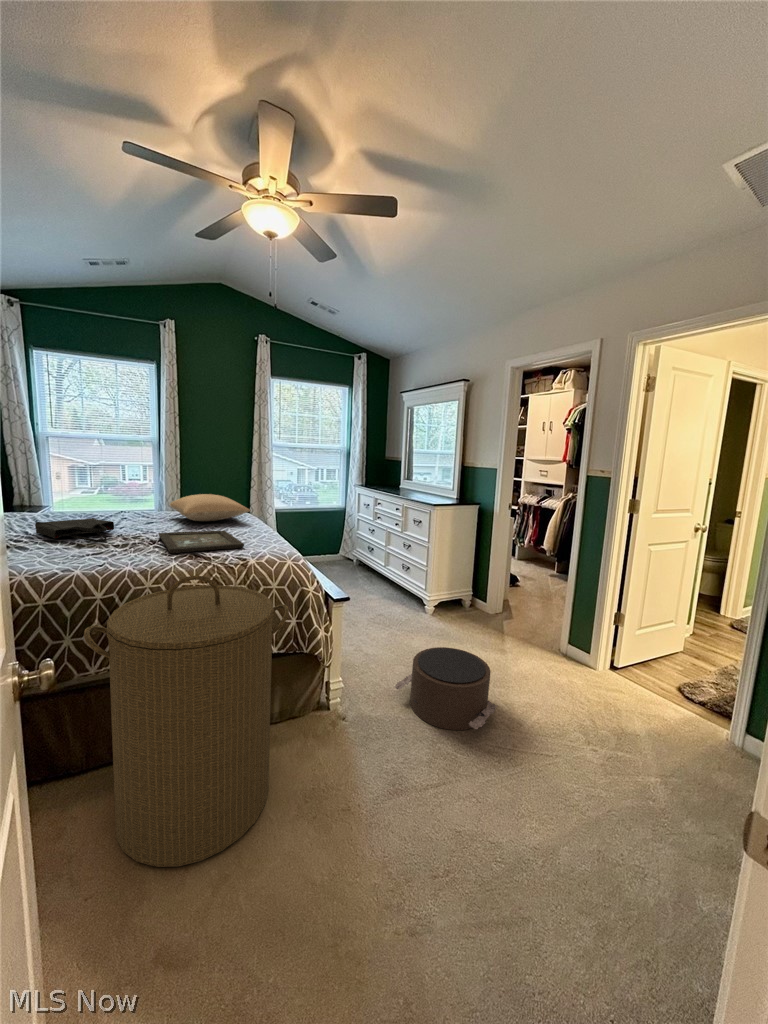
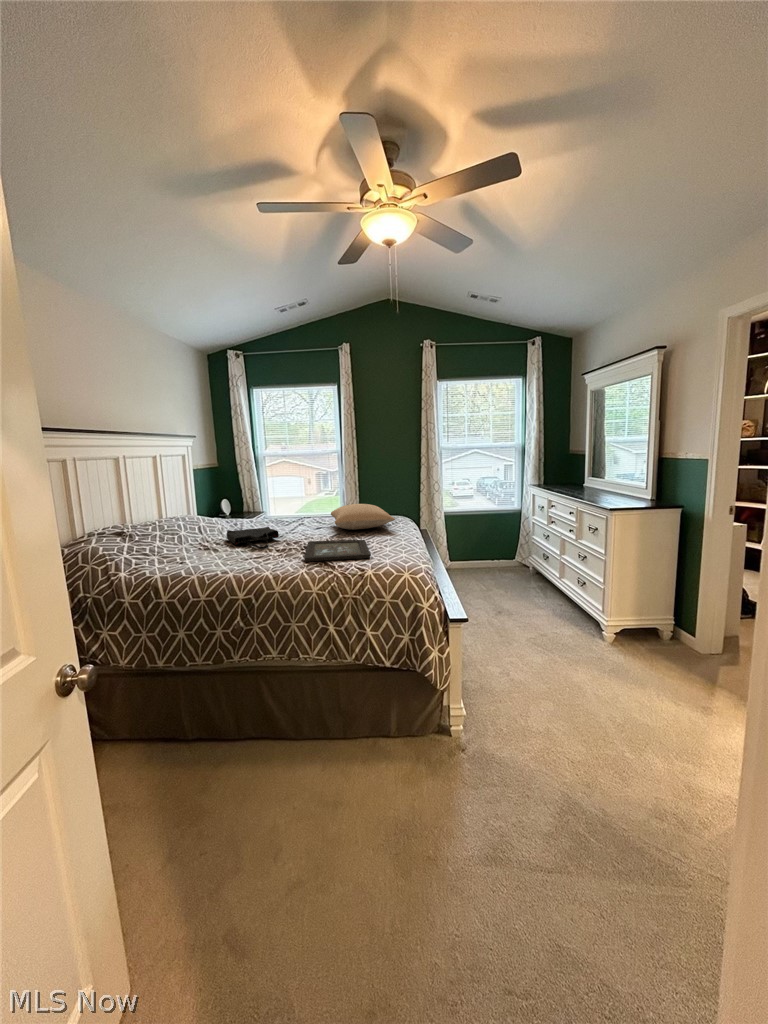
laundry hamper: present [84,576,289,867] -> none [212,587,381,849]
pouf: present [395,647,497,730] -> none [528,689,666,807]

